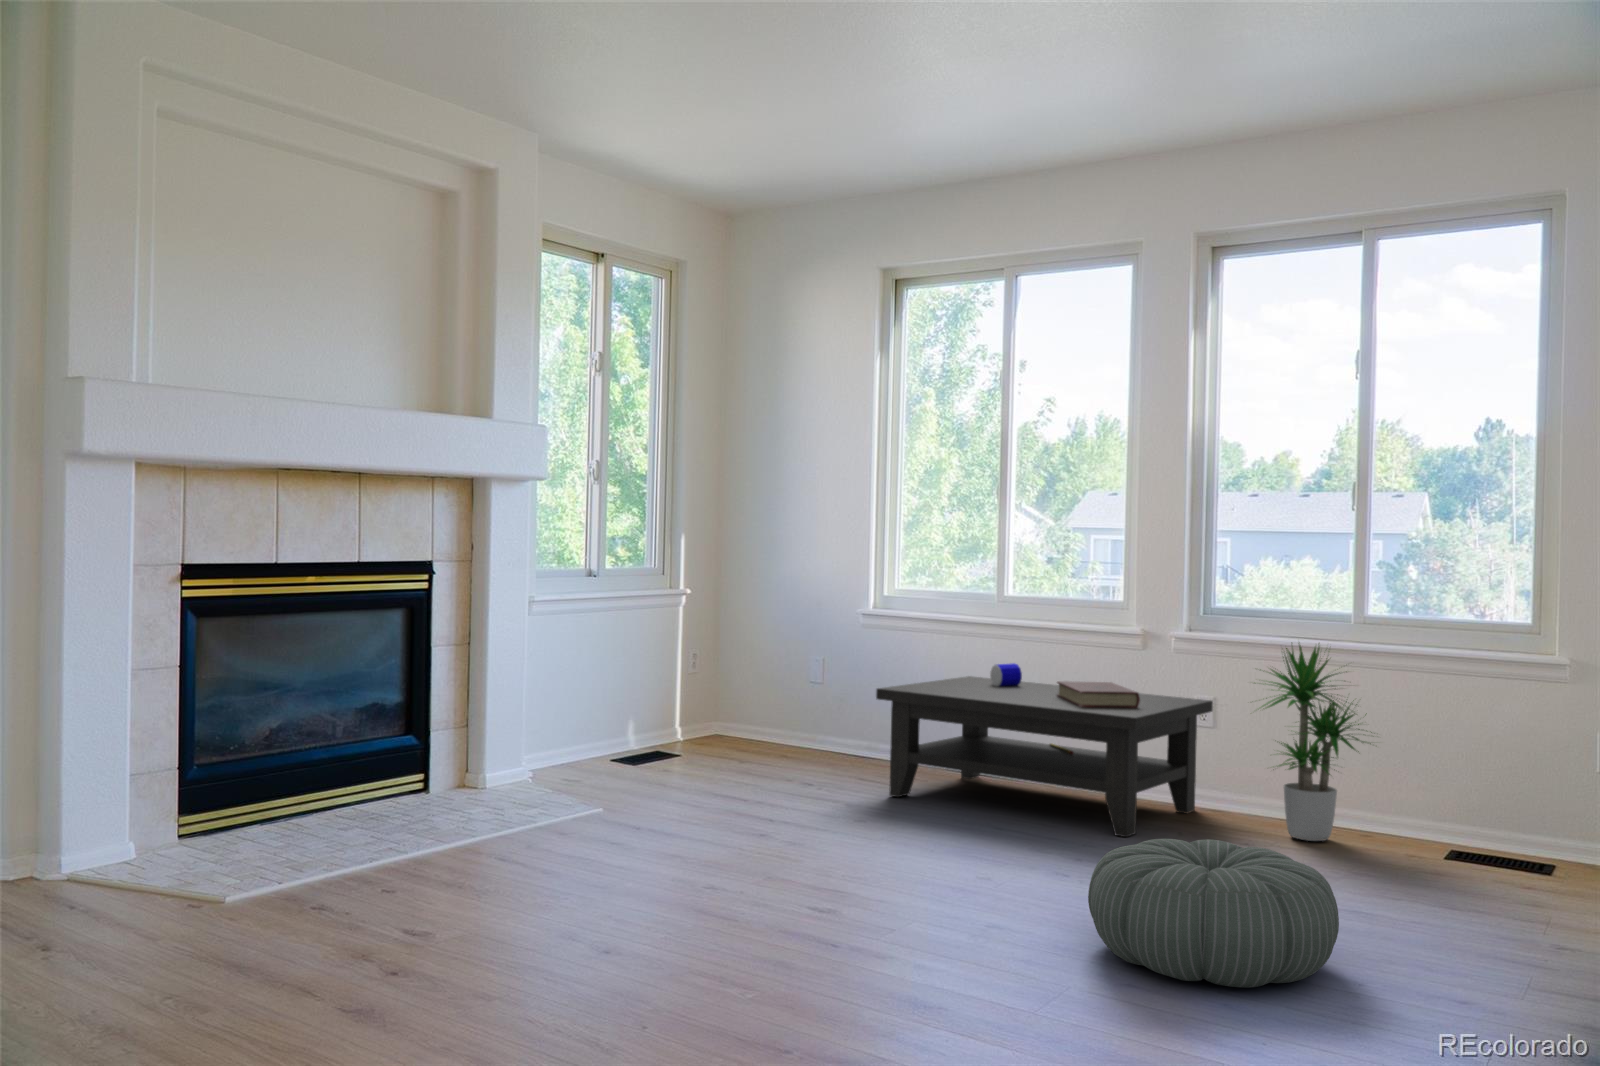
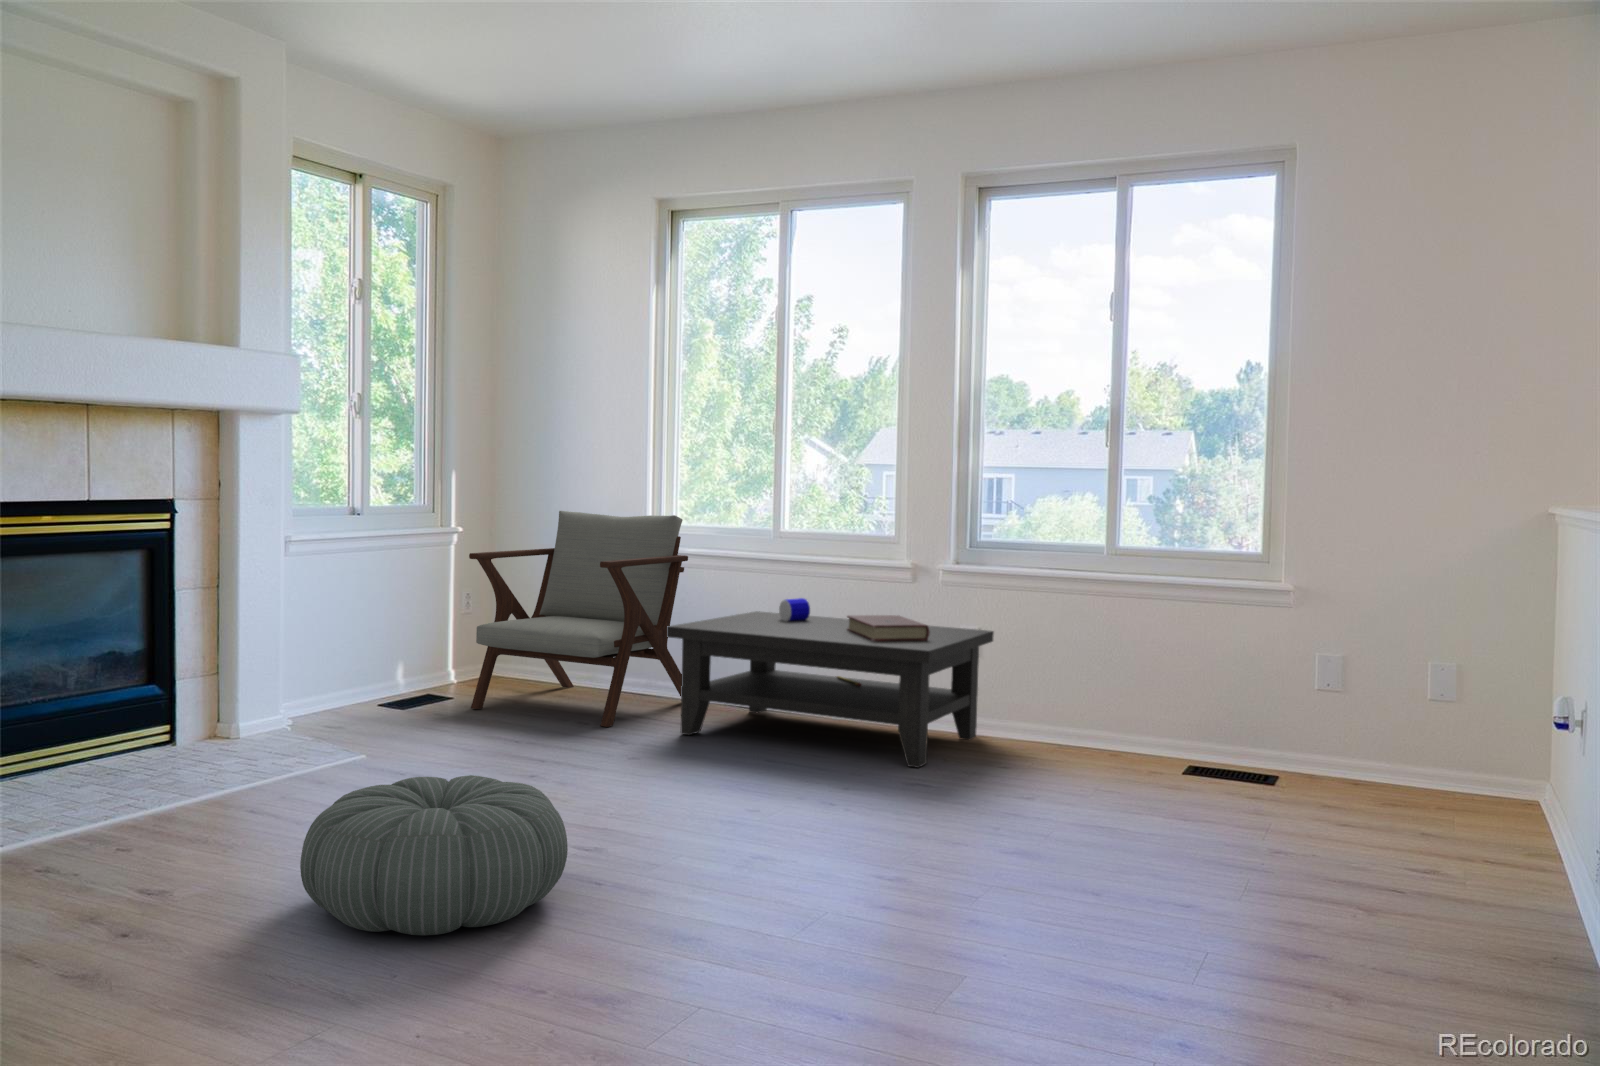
lounge chair: none [691,574,908,787] -> present [469,511,688,727]
potted plant: present [1260,645,1372,841] -> none [1029,570,1156,763]
pouf: present [1088,839,1339,988] -> present [300,775,568,935]

